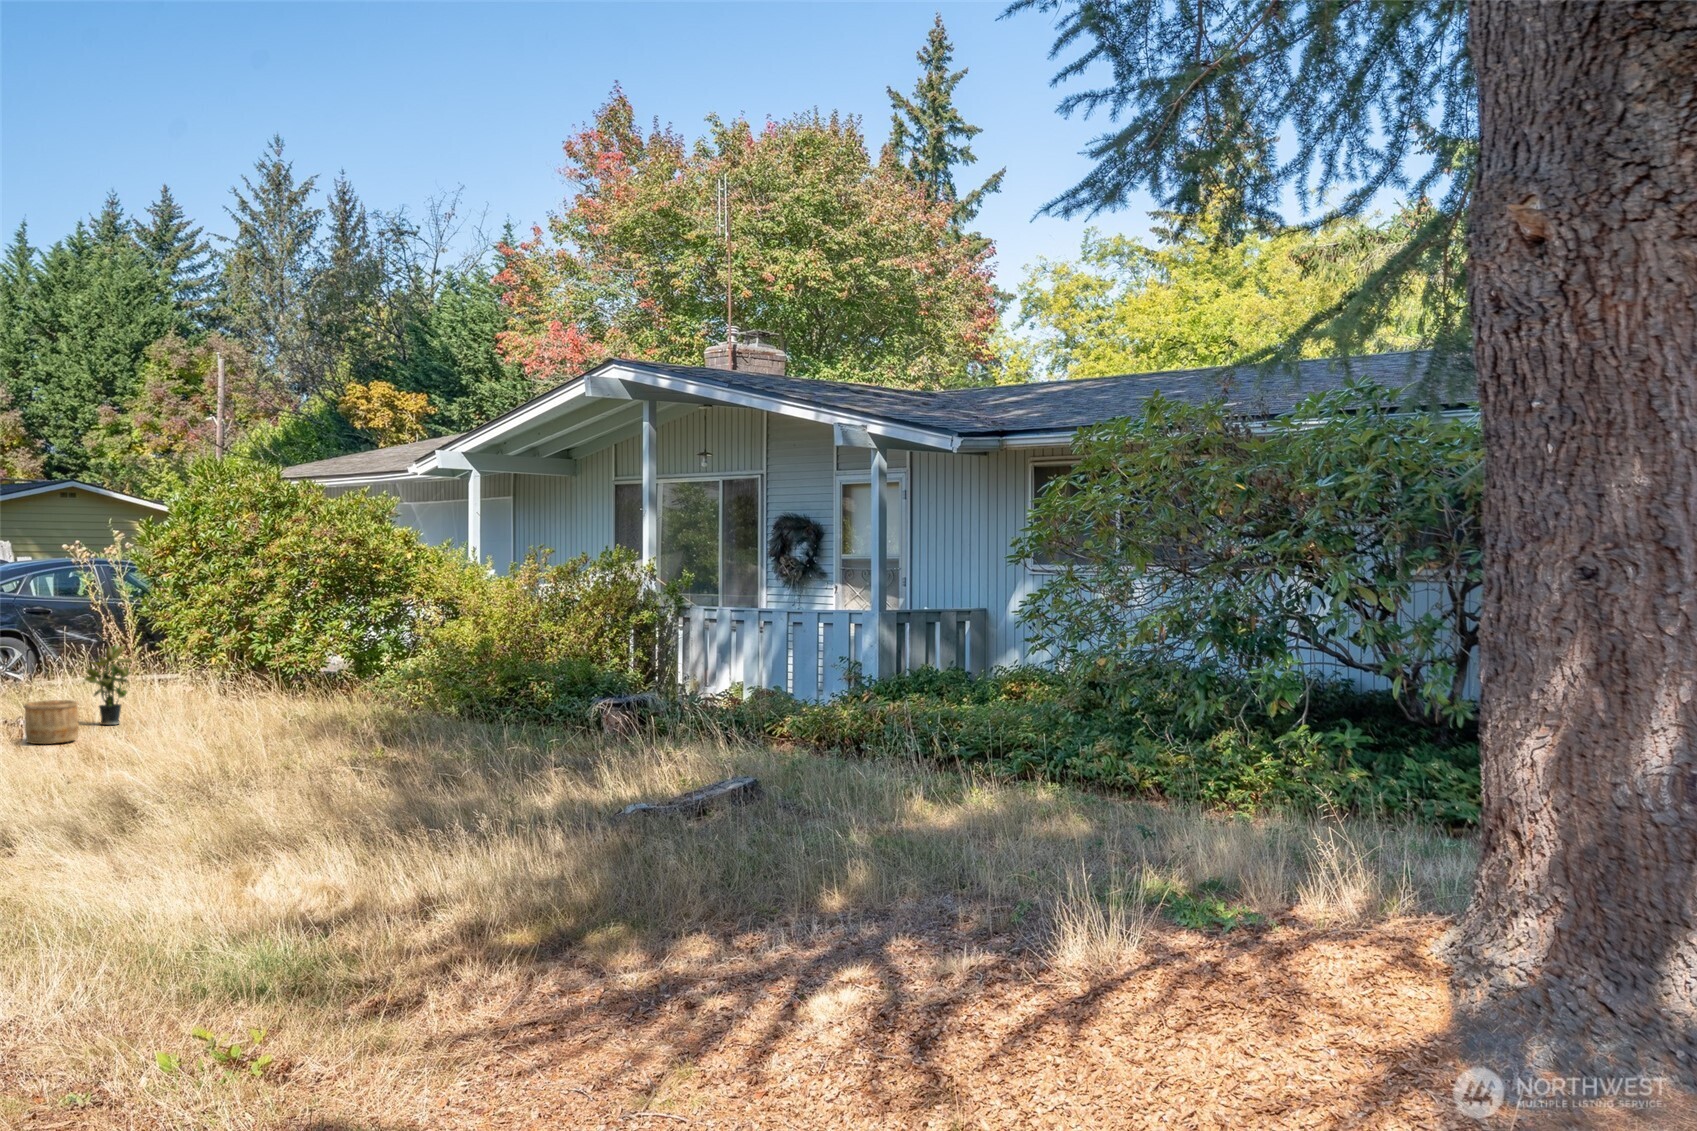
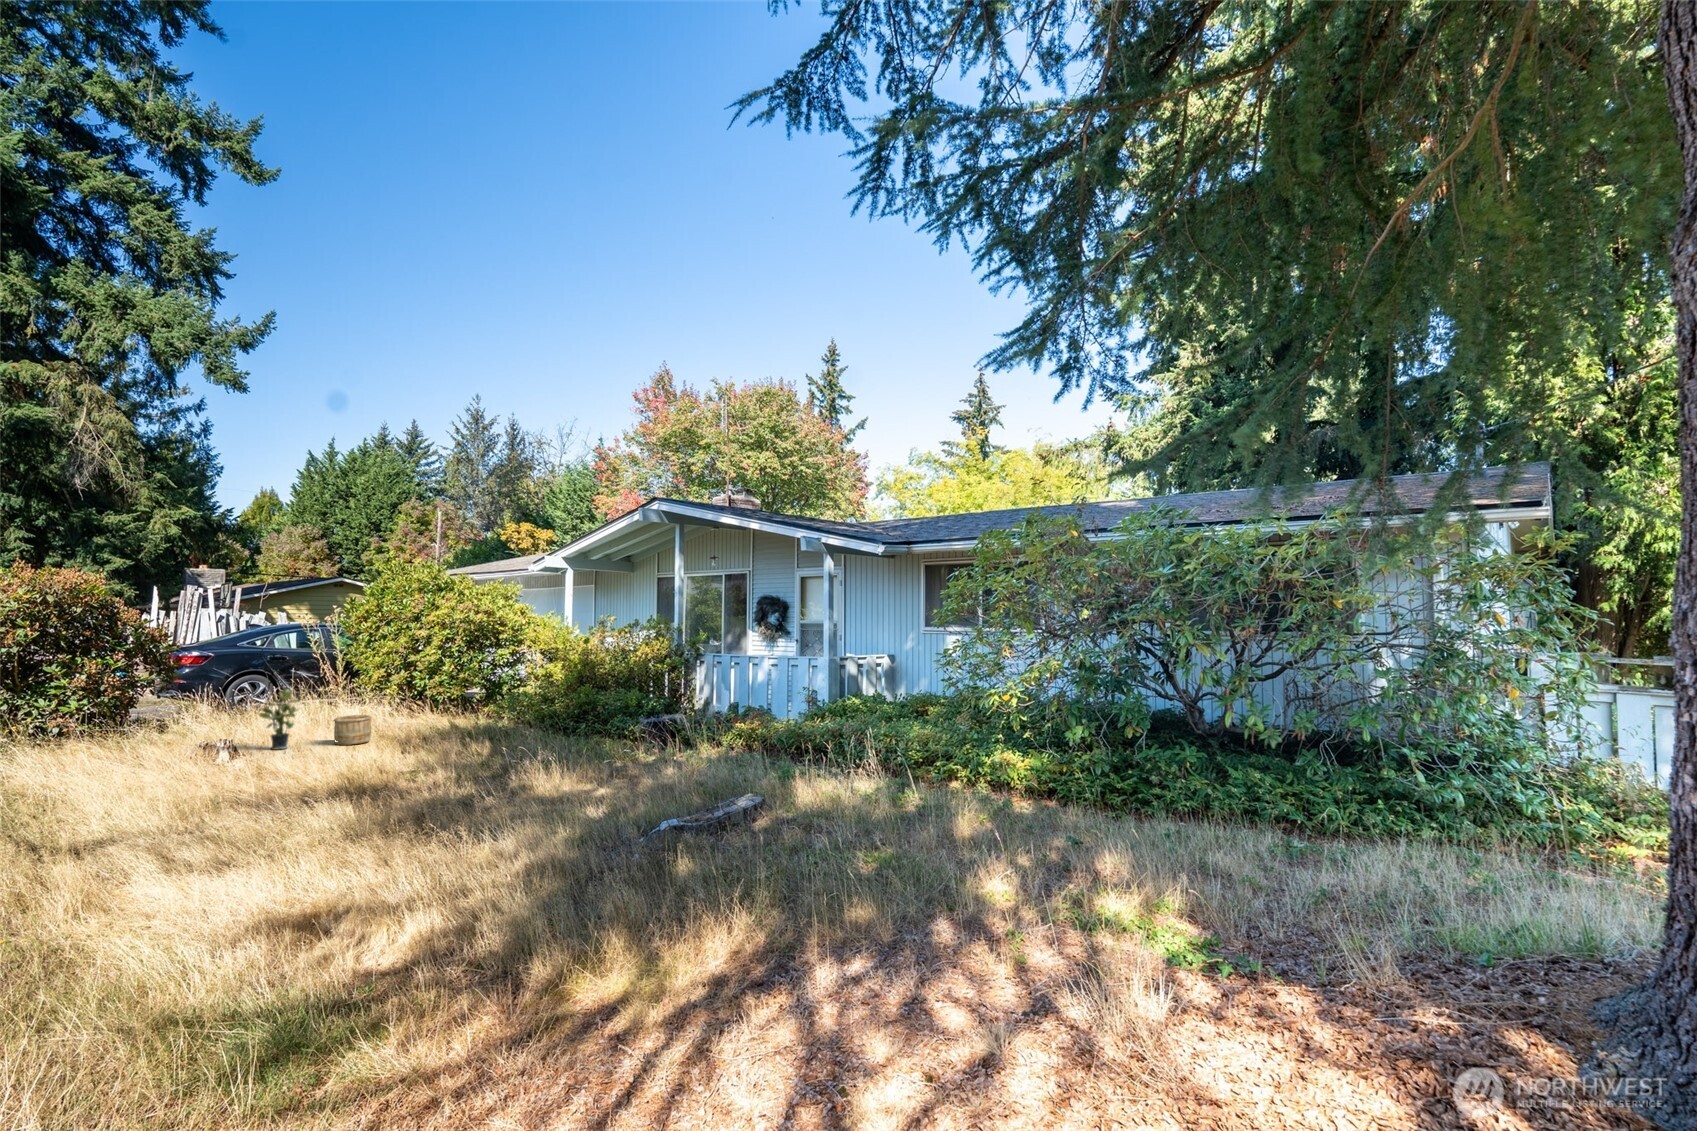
wooden bucket: present [23,700,79,744] -> present [333,715,372,745]

